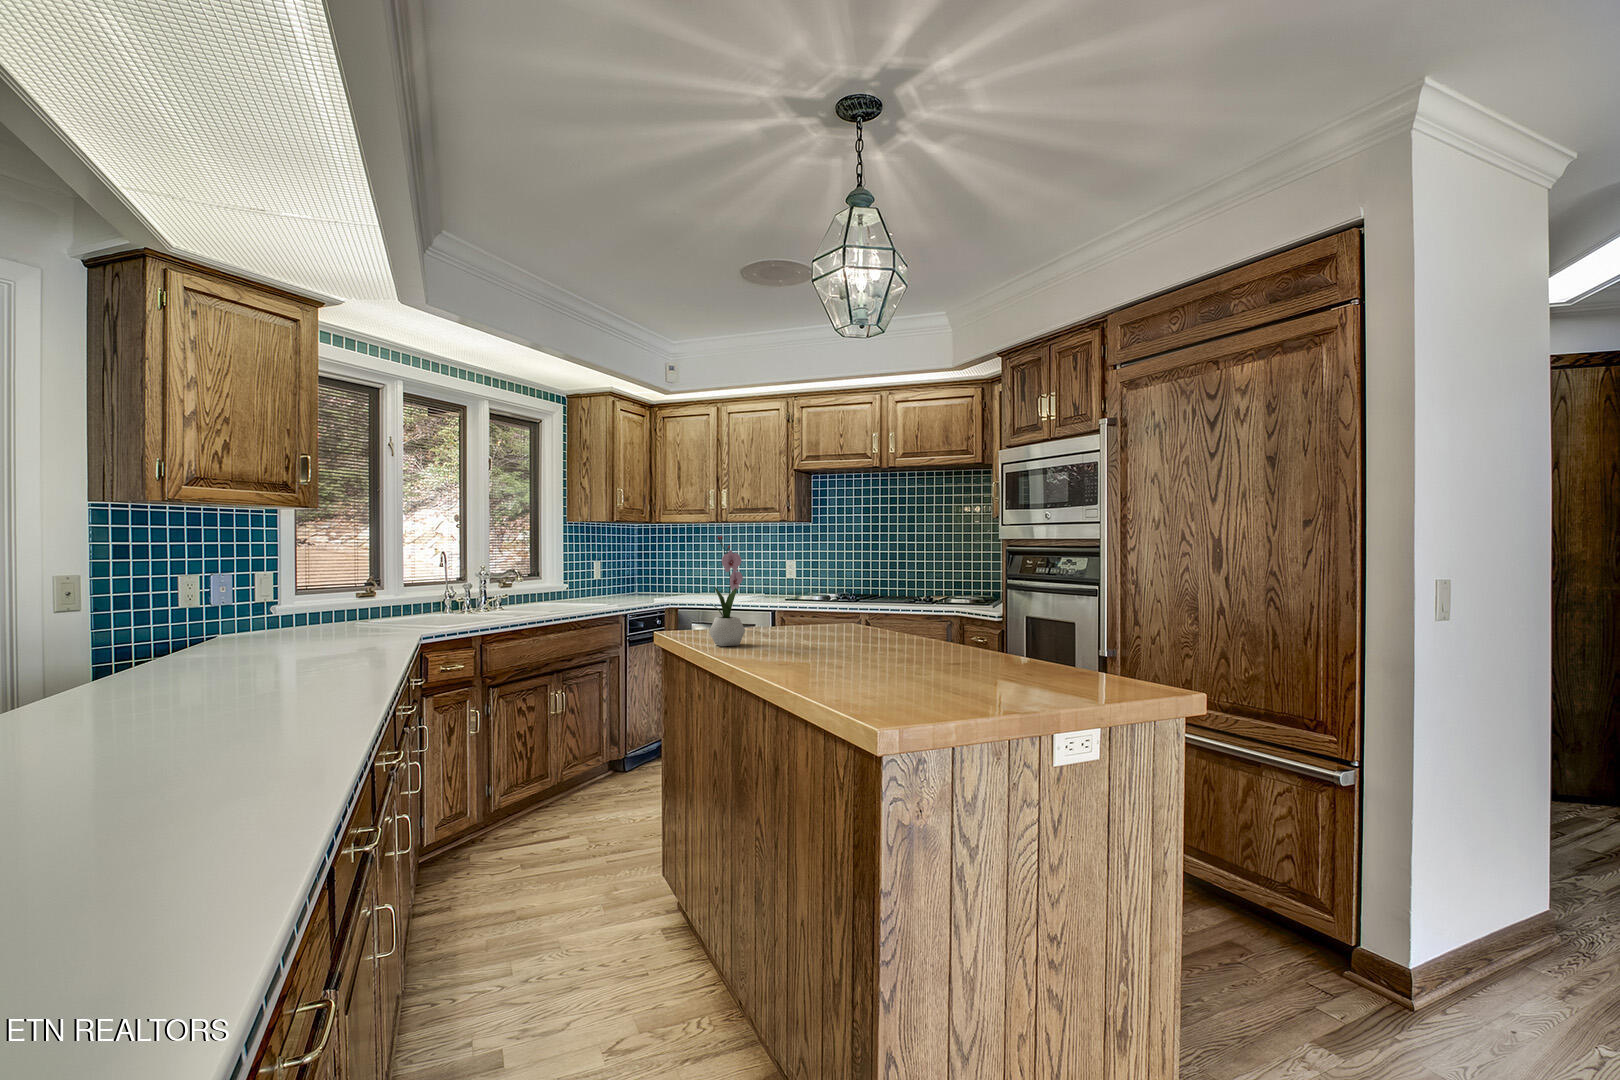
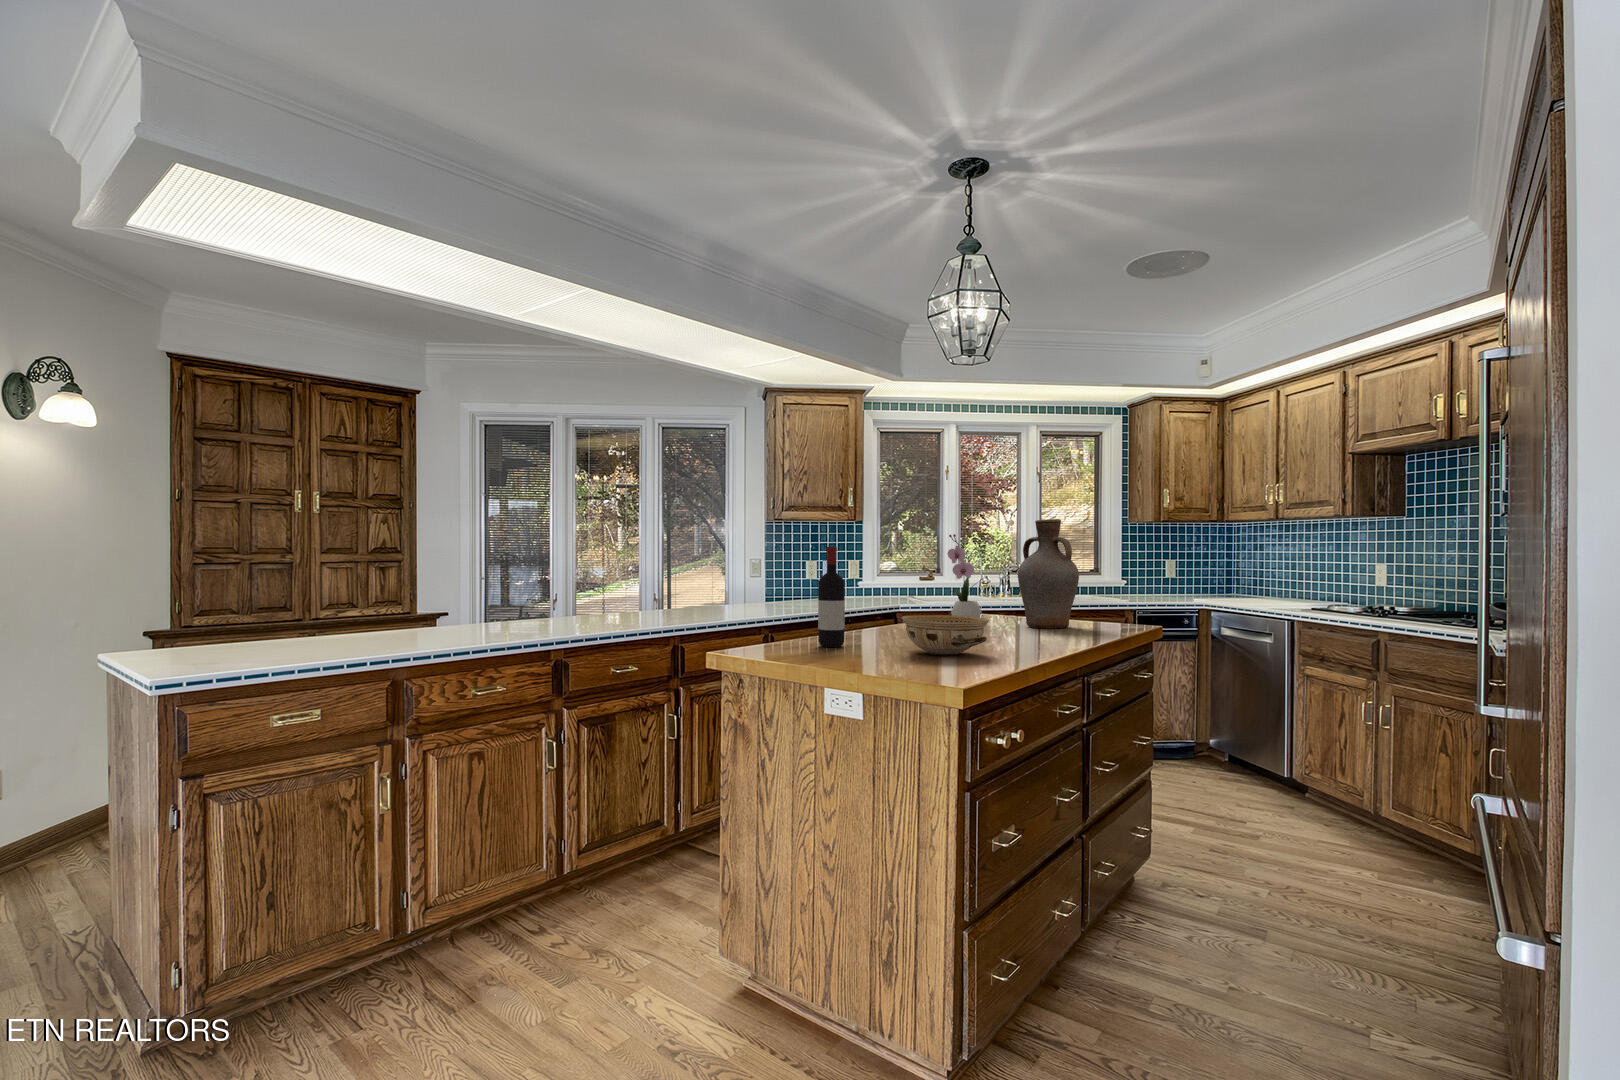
vase: none [773,521,836,639] -> present [1018,519,1079,629]
wine bottle: none [841,555,877,693] -> present [818,547,845,647]
ceramic bowl: none [913,630,1044,677] -> present [902,615,989,655]

